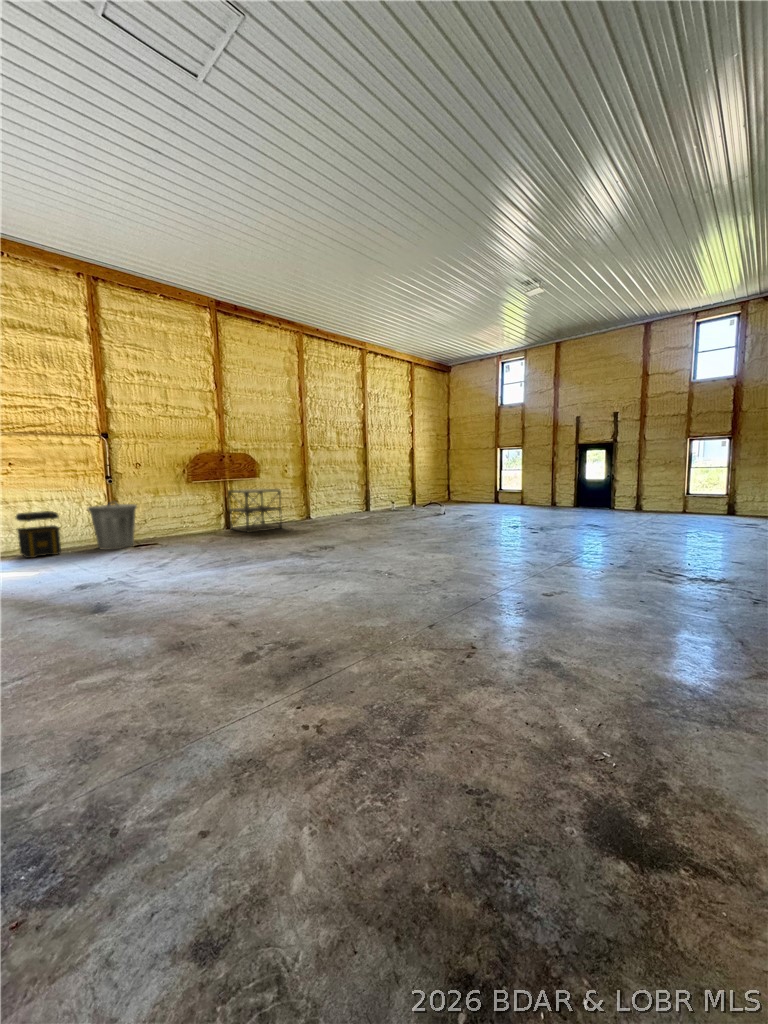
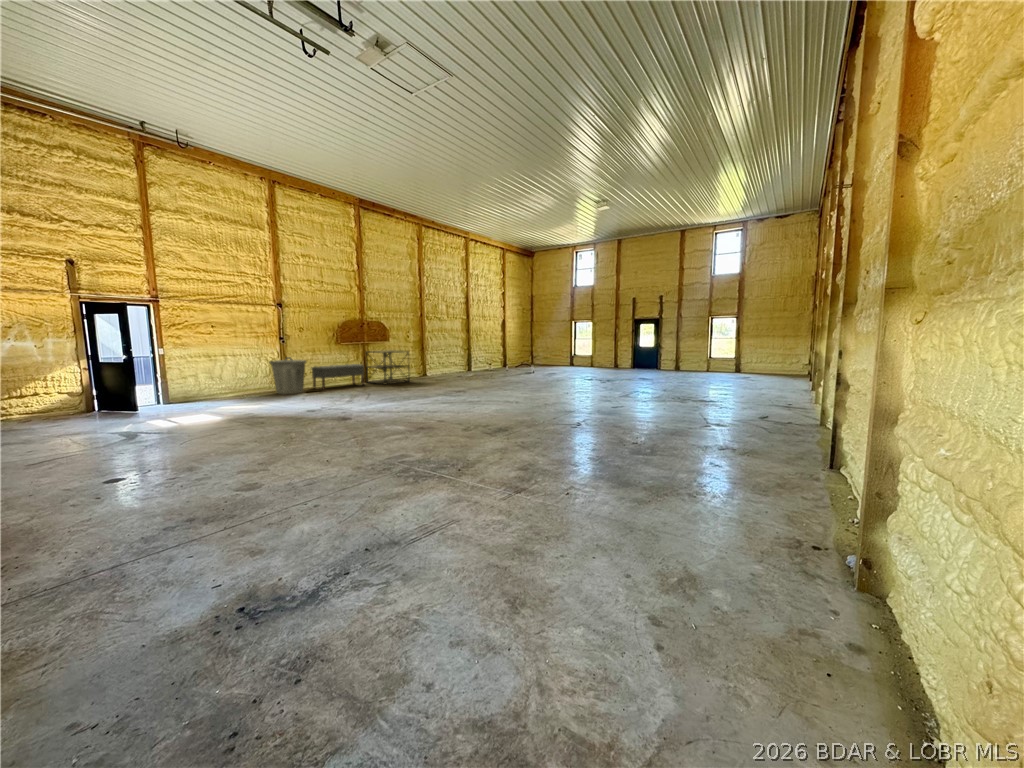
bench: none [152,507,222,541] -> present [311,364,364,389]
toolbox: present [16,511,61,558] -> none [218,364,254,399]

